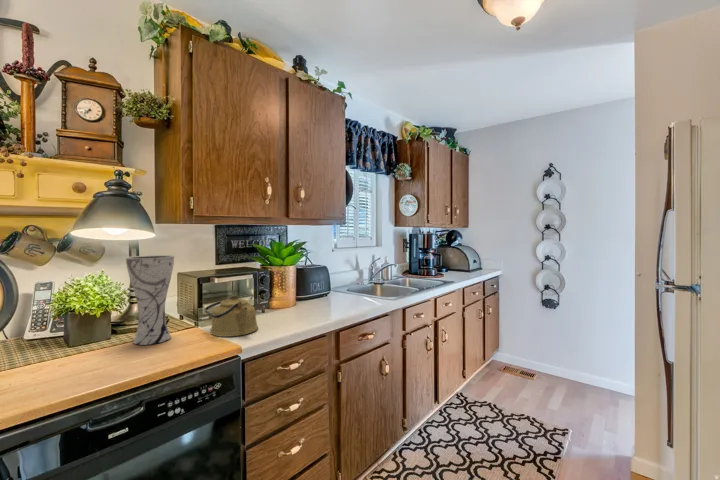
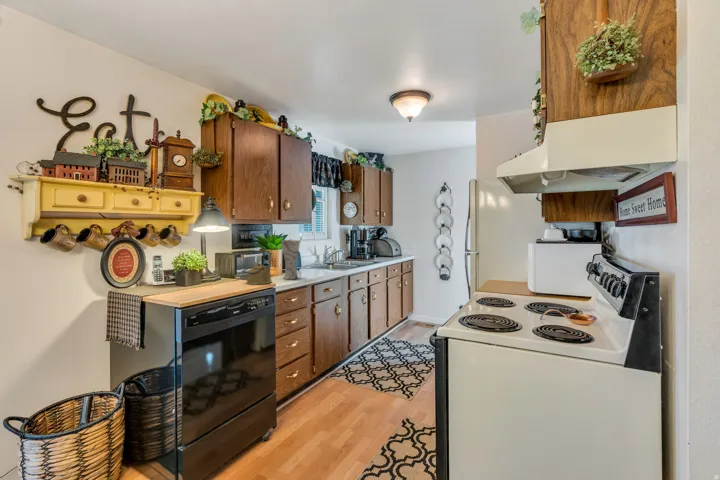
vase: present [126,255,174,345] -> present [281,240,300,279]

